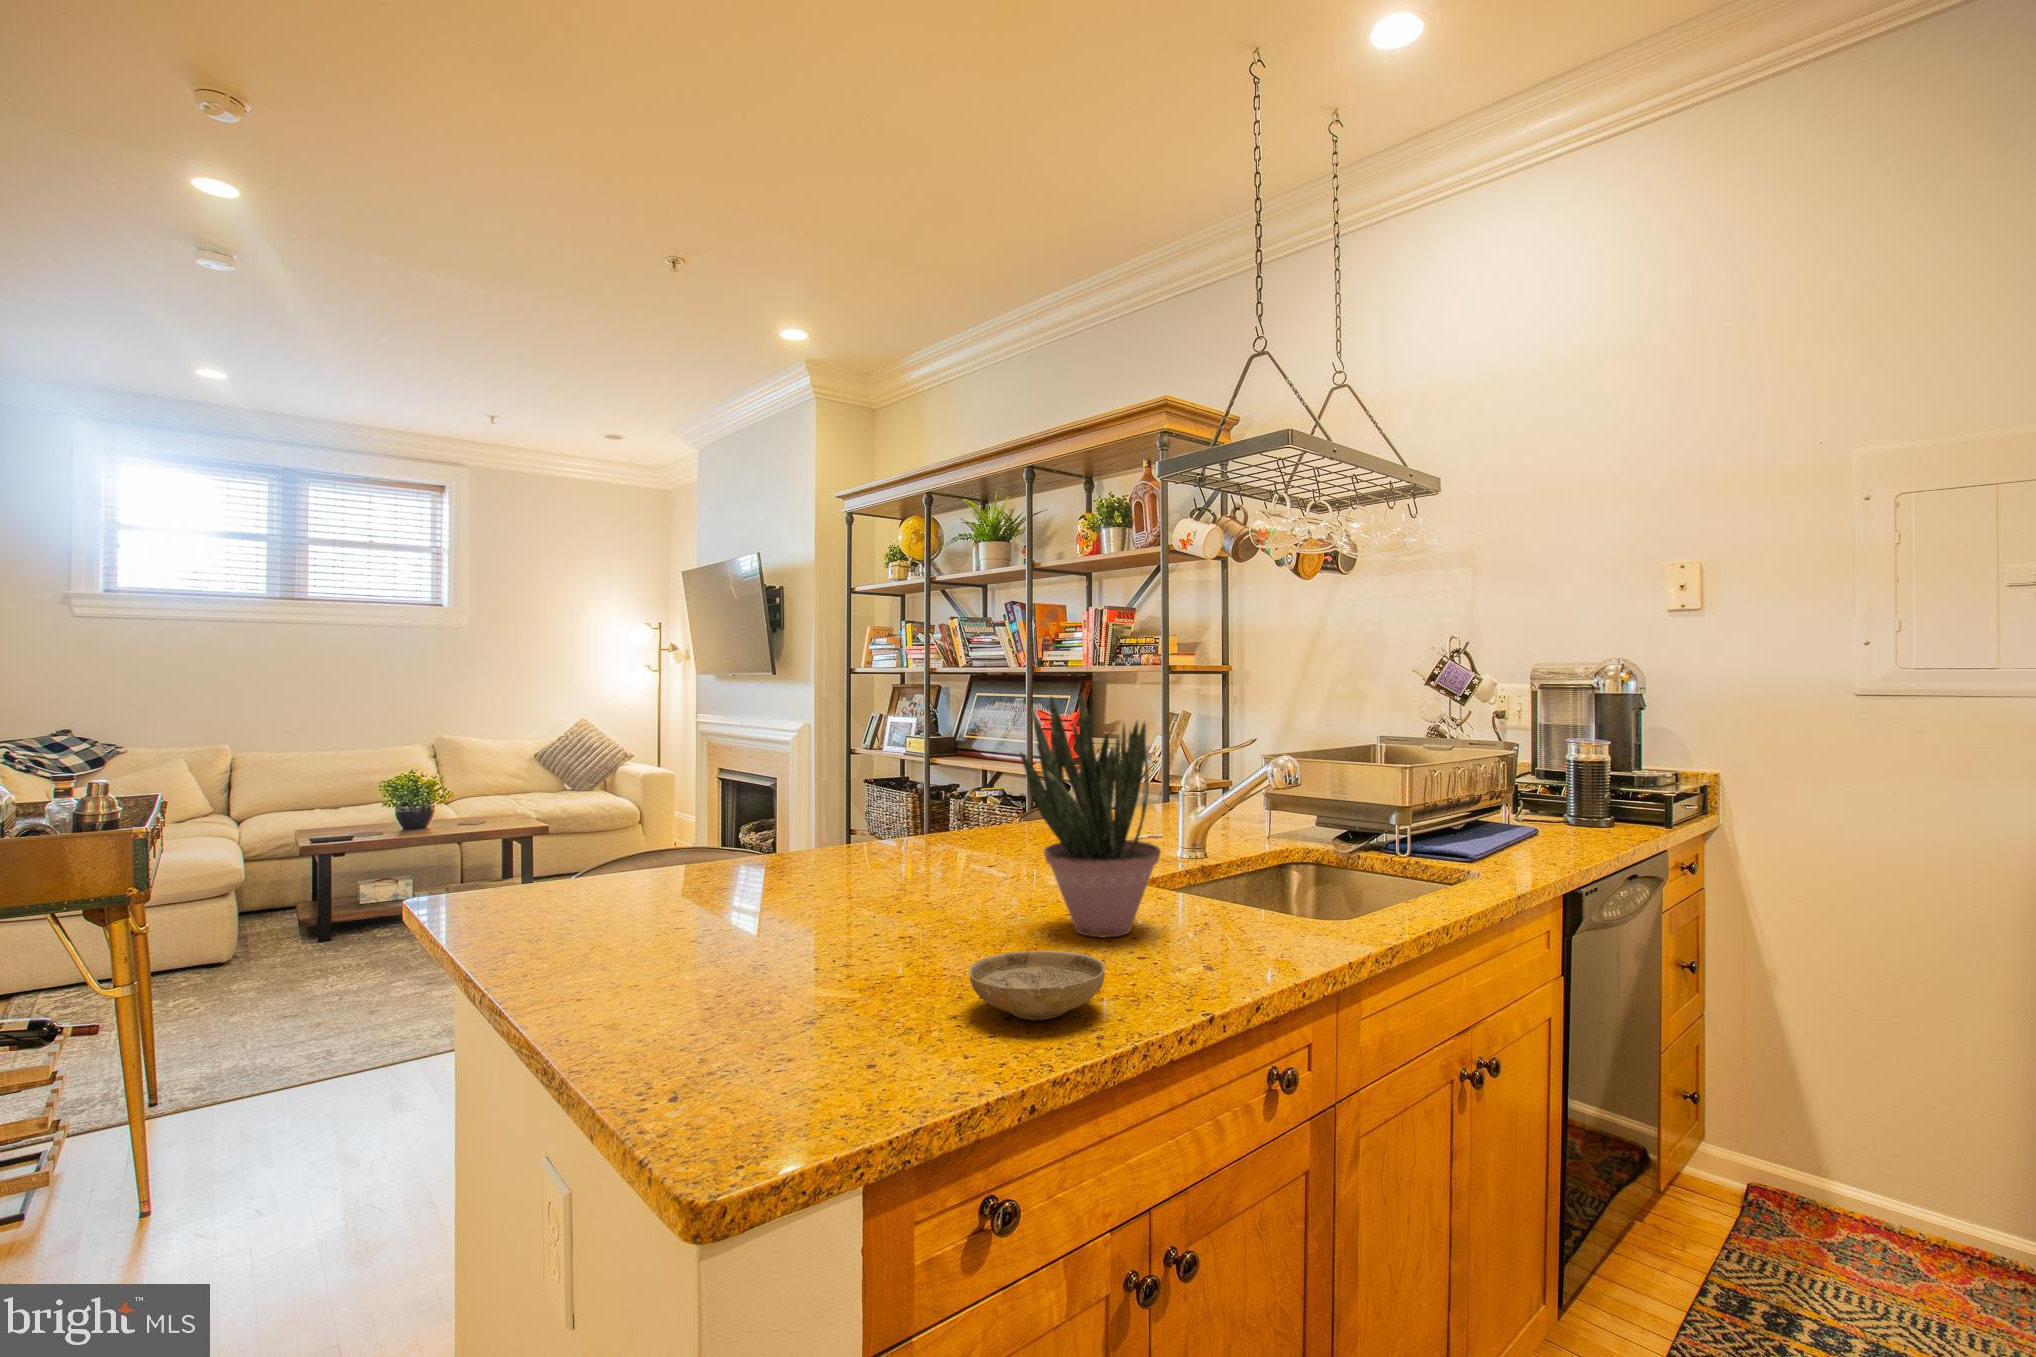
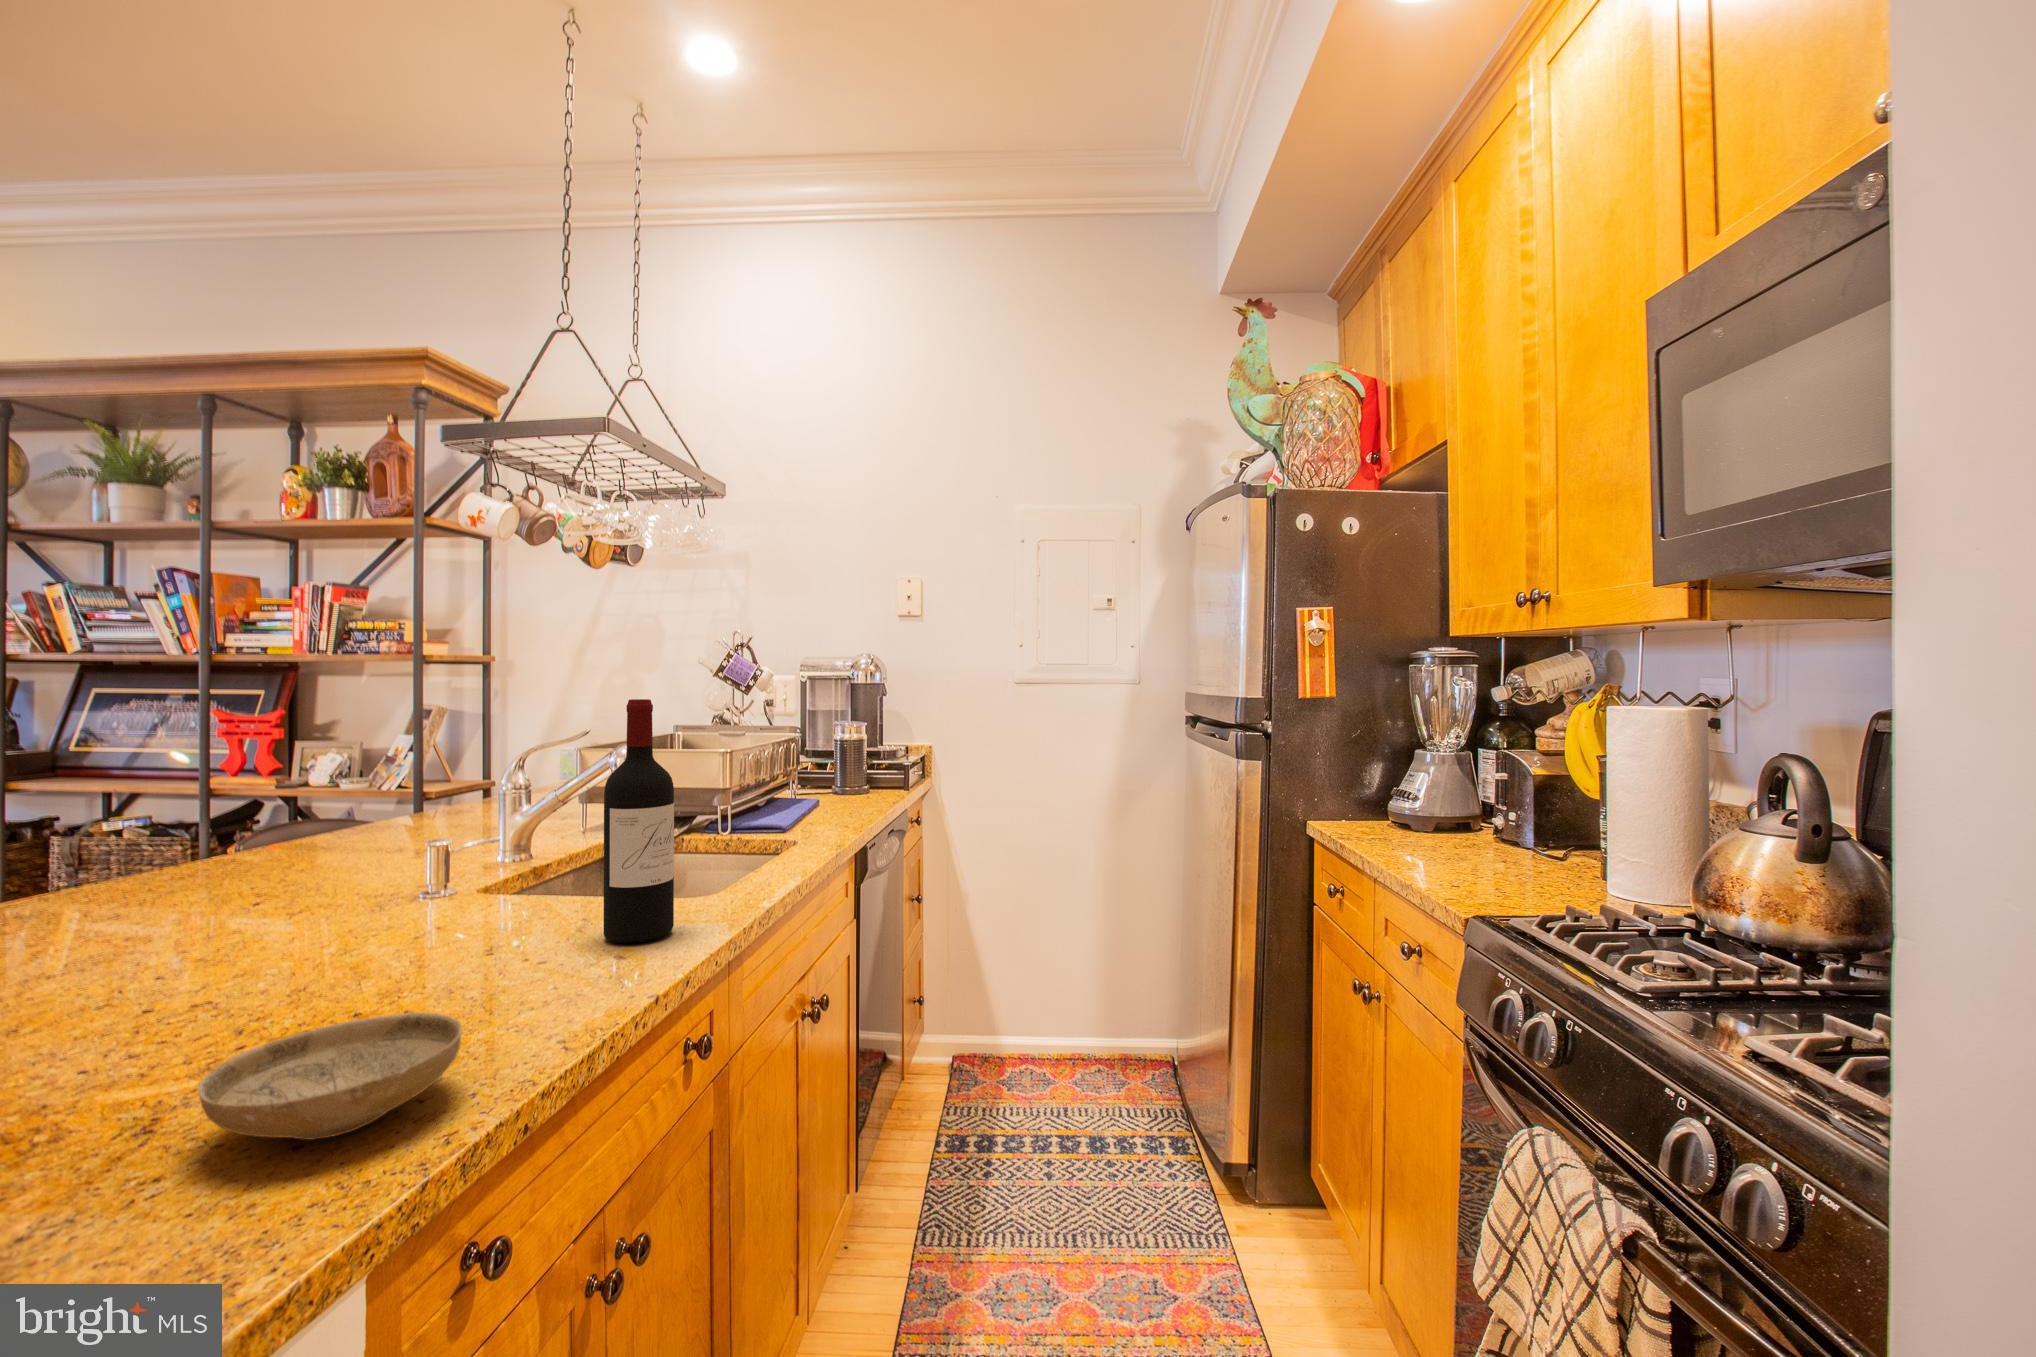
potted plant: present [1020,694,1161,937] -> none [270,656,497,985]
wine bottle: none [1242,725,1302,943] -> present [604,699,674,943]

